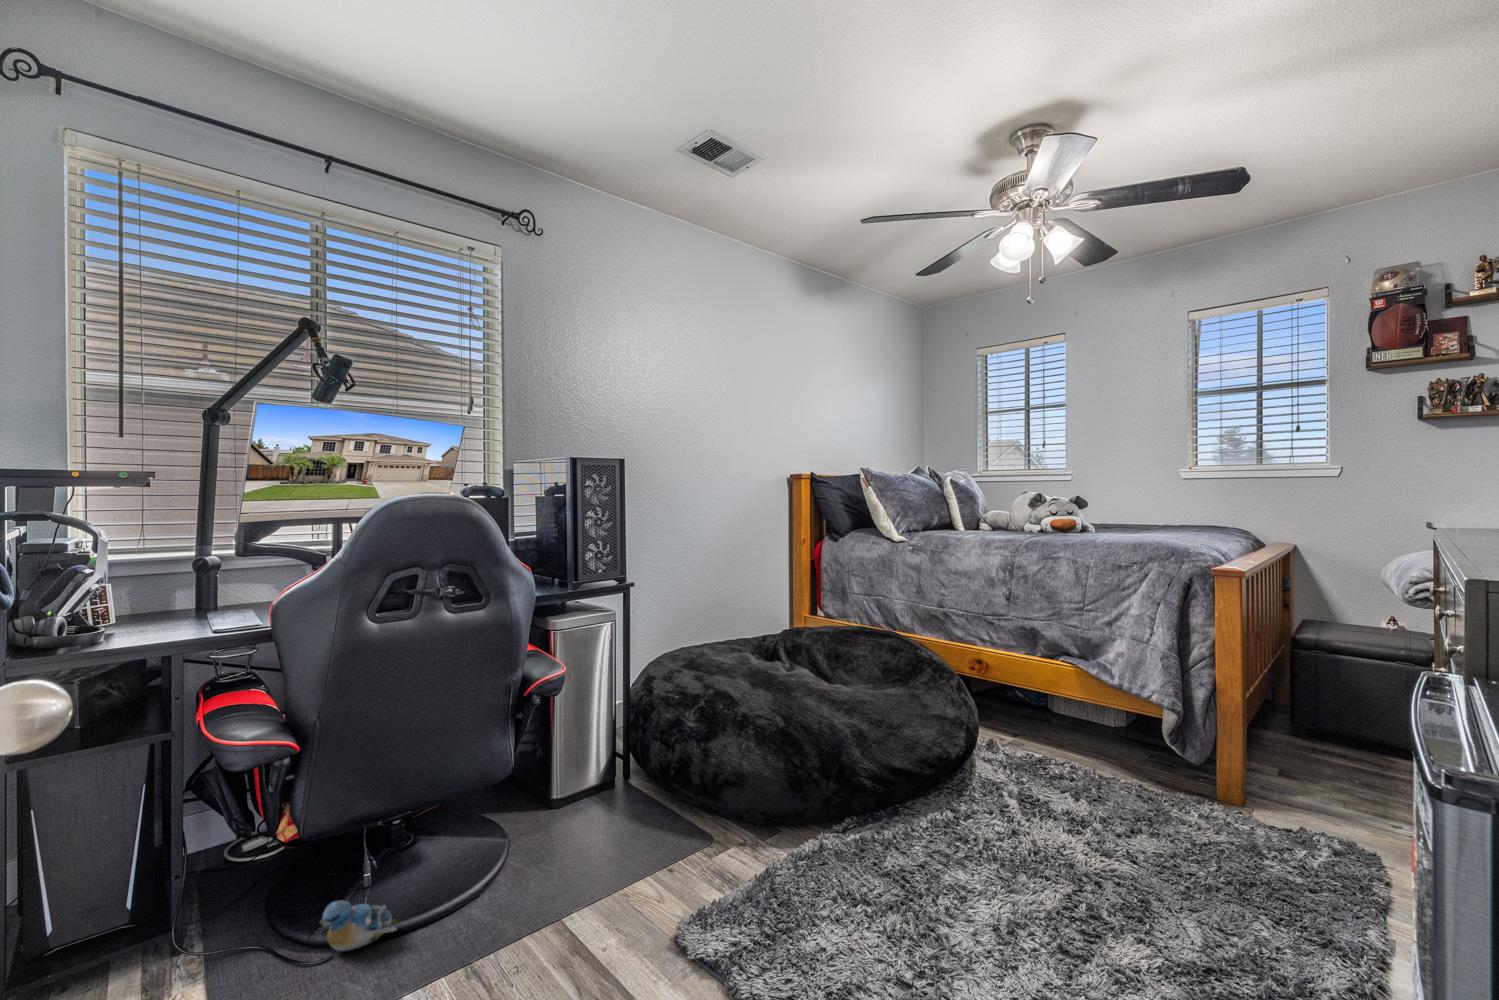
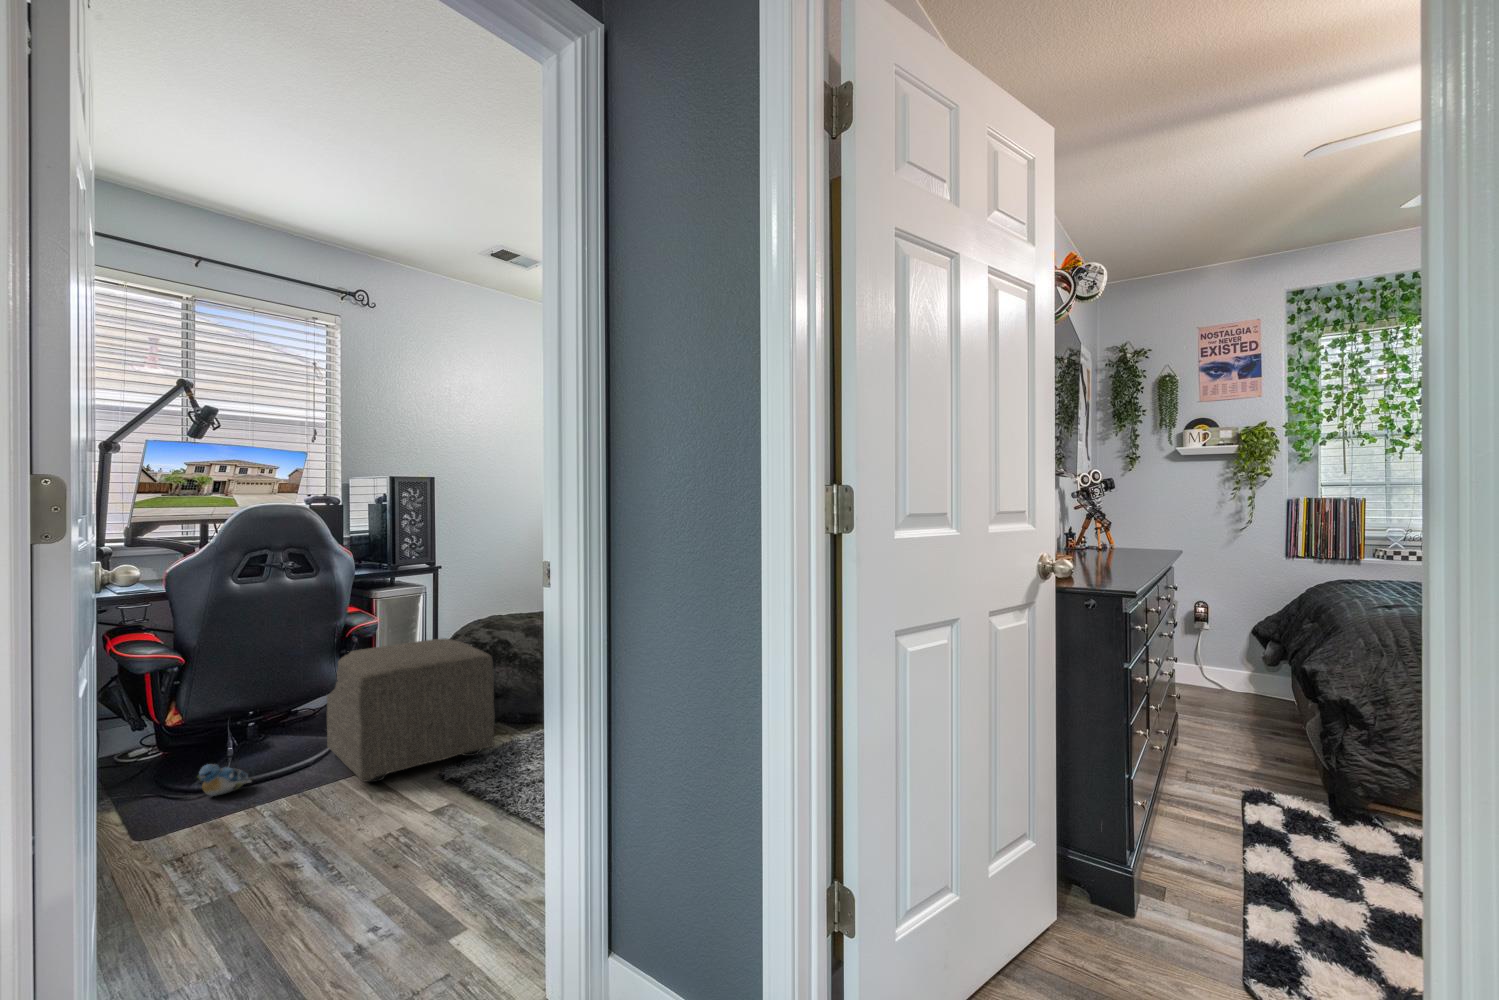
ottoman: none [497,693,742,948] -> present [327,638,495,782]

